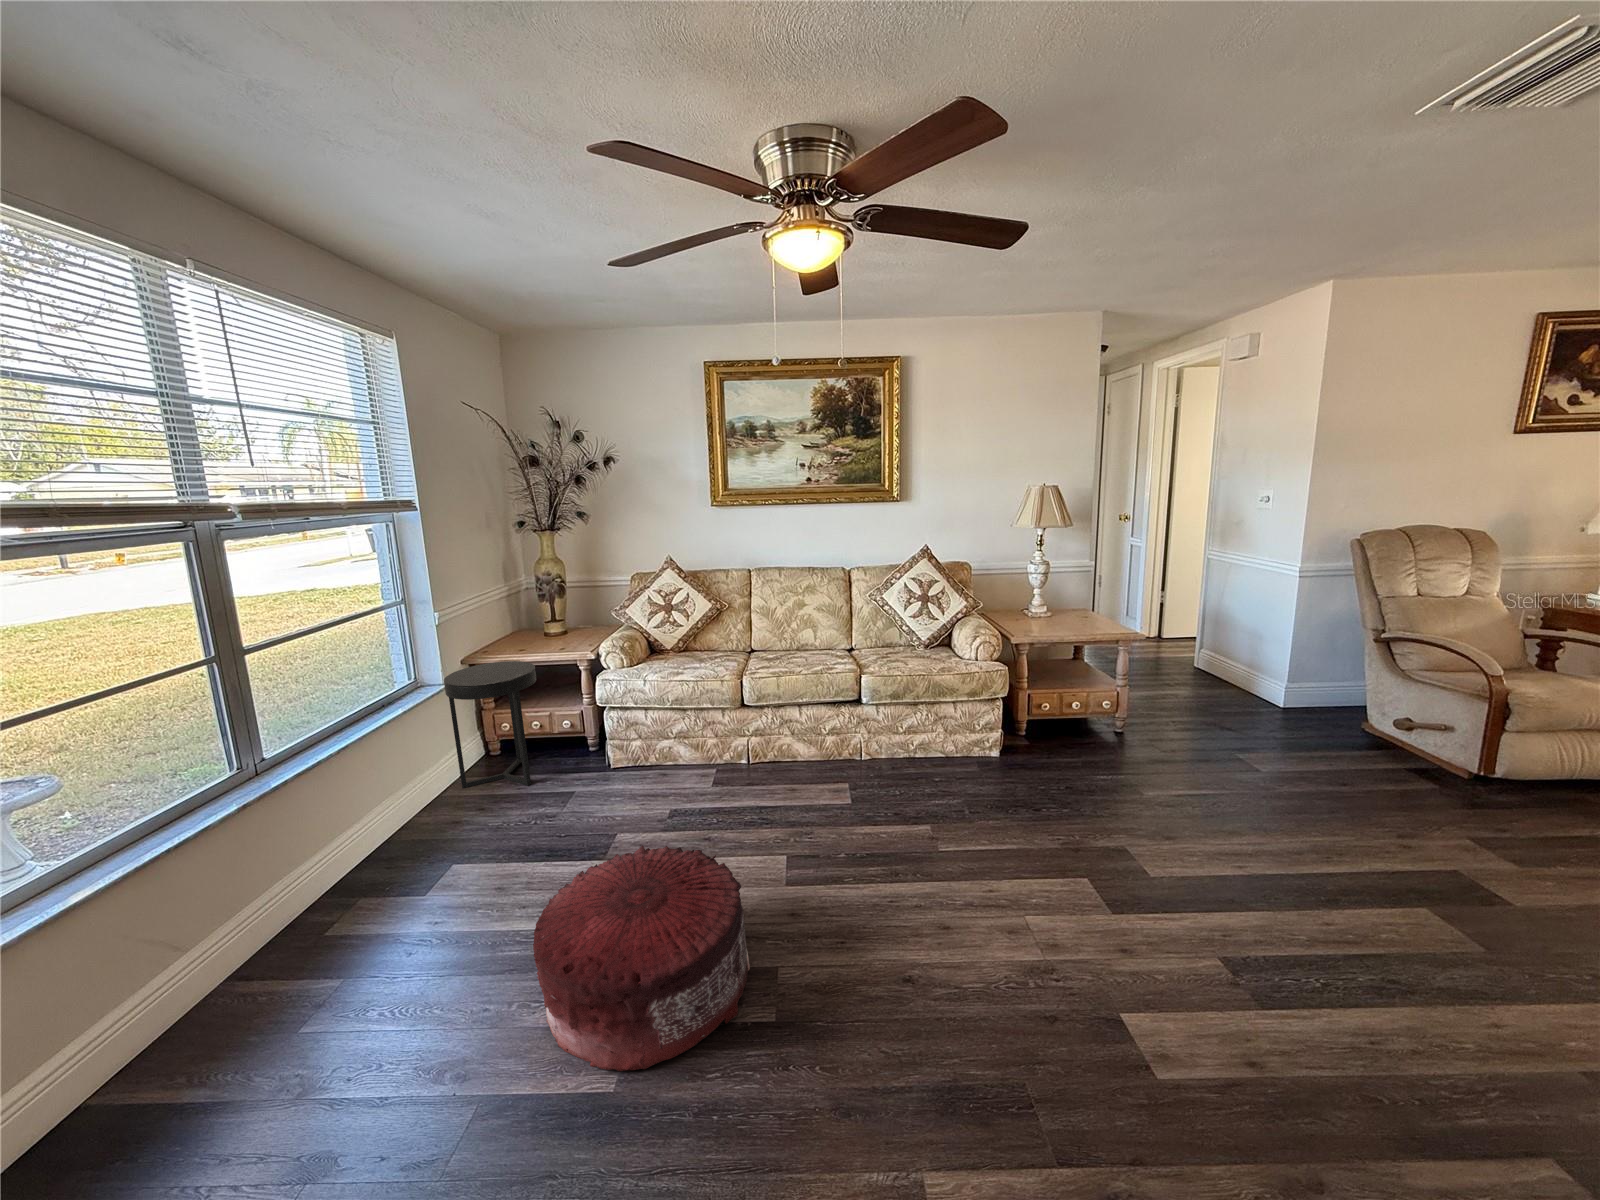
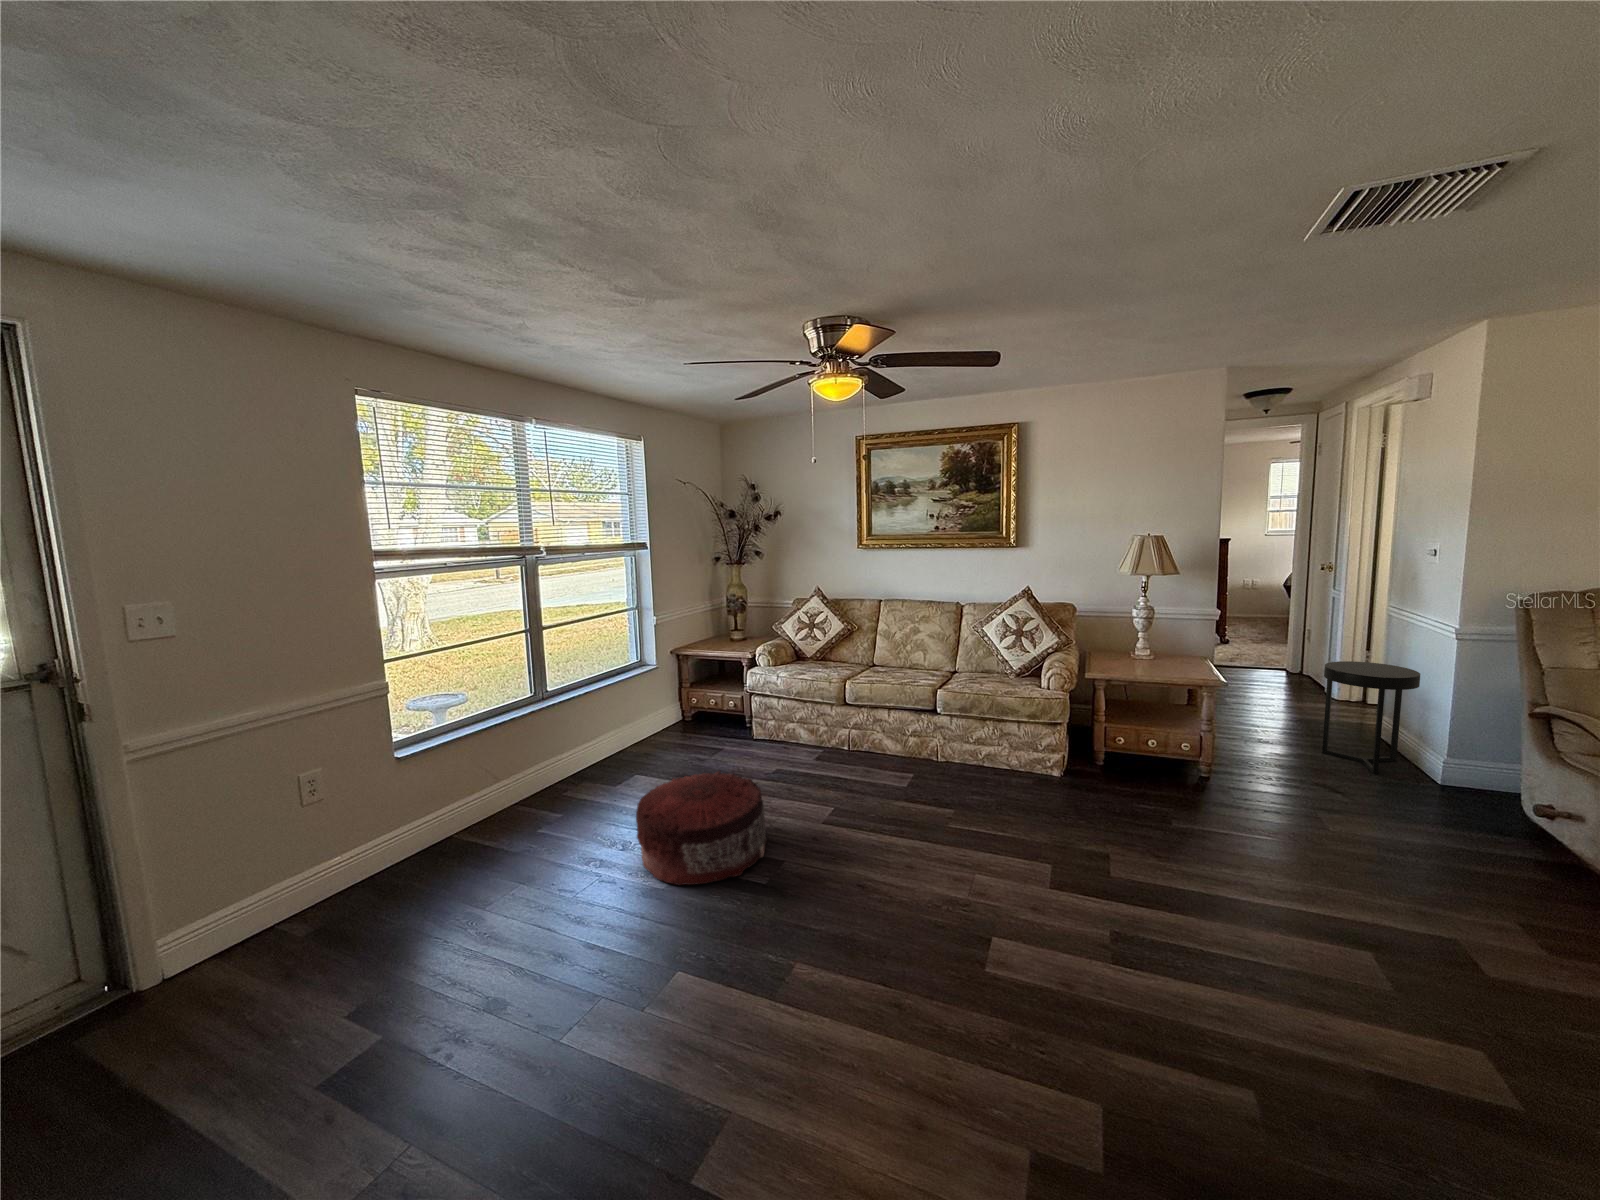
side table: present [444,661,536,788] -> present [1322,661,1421,774]

